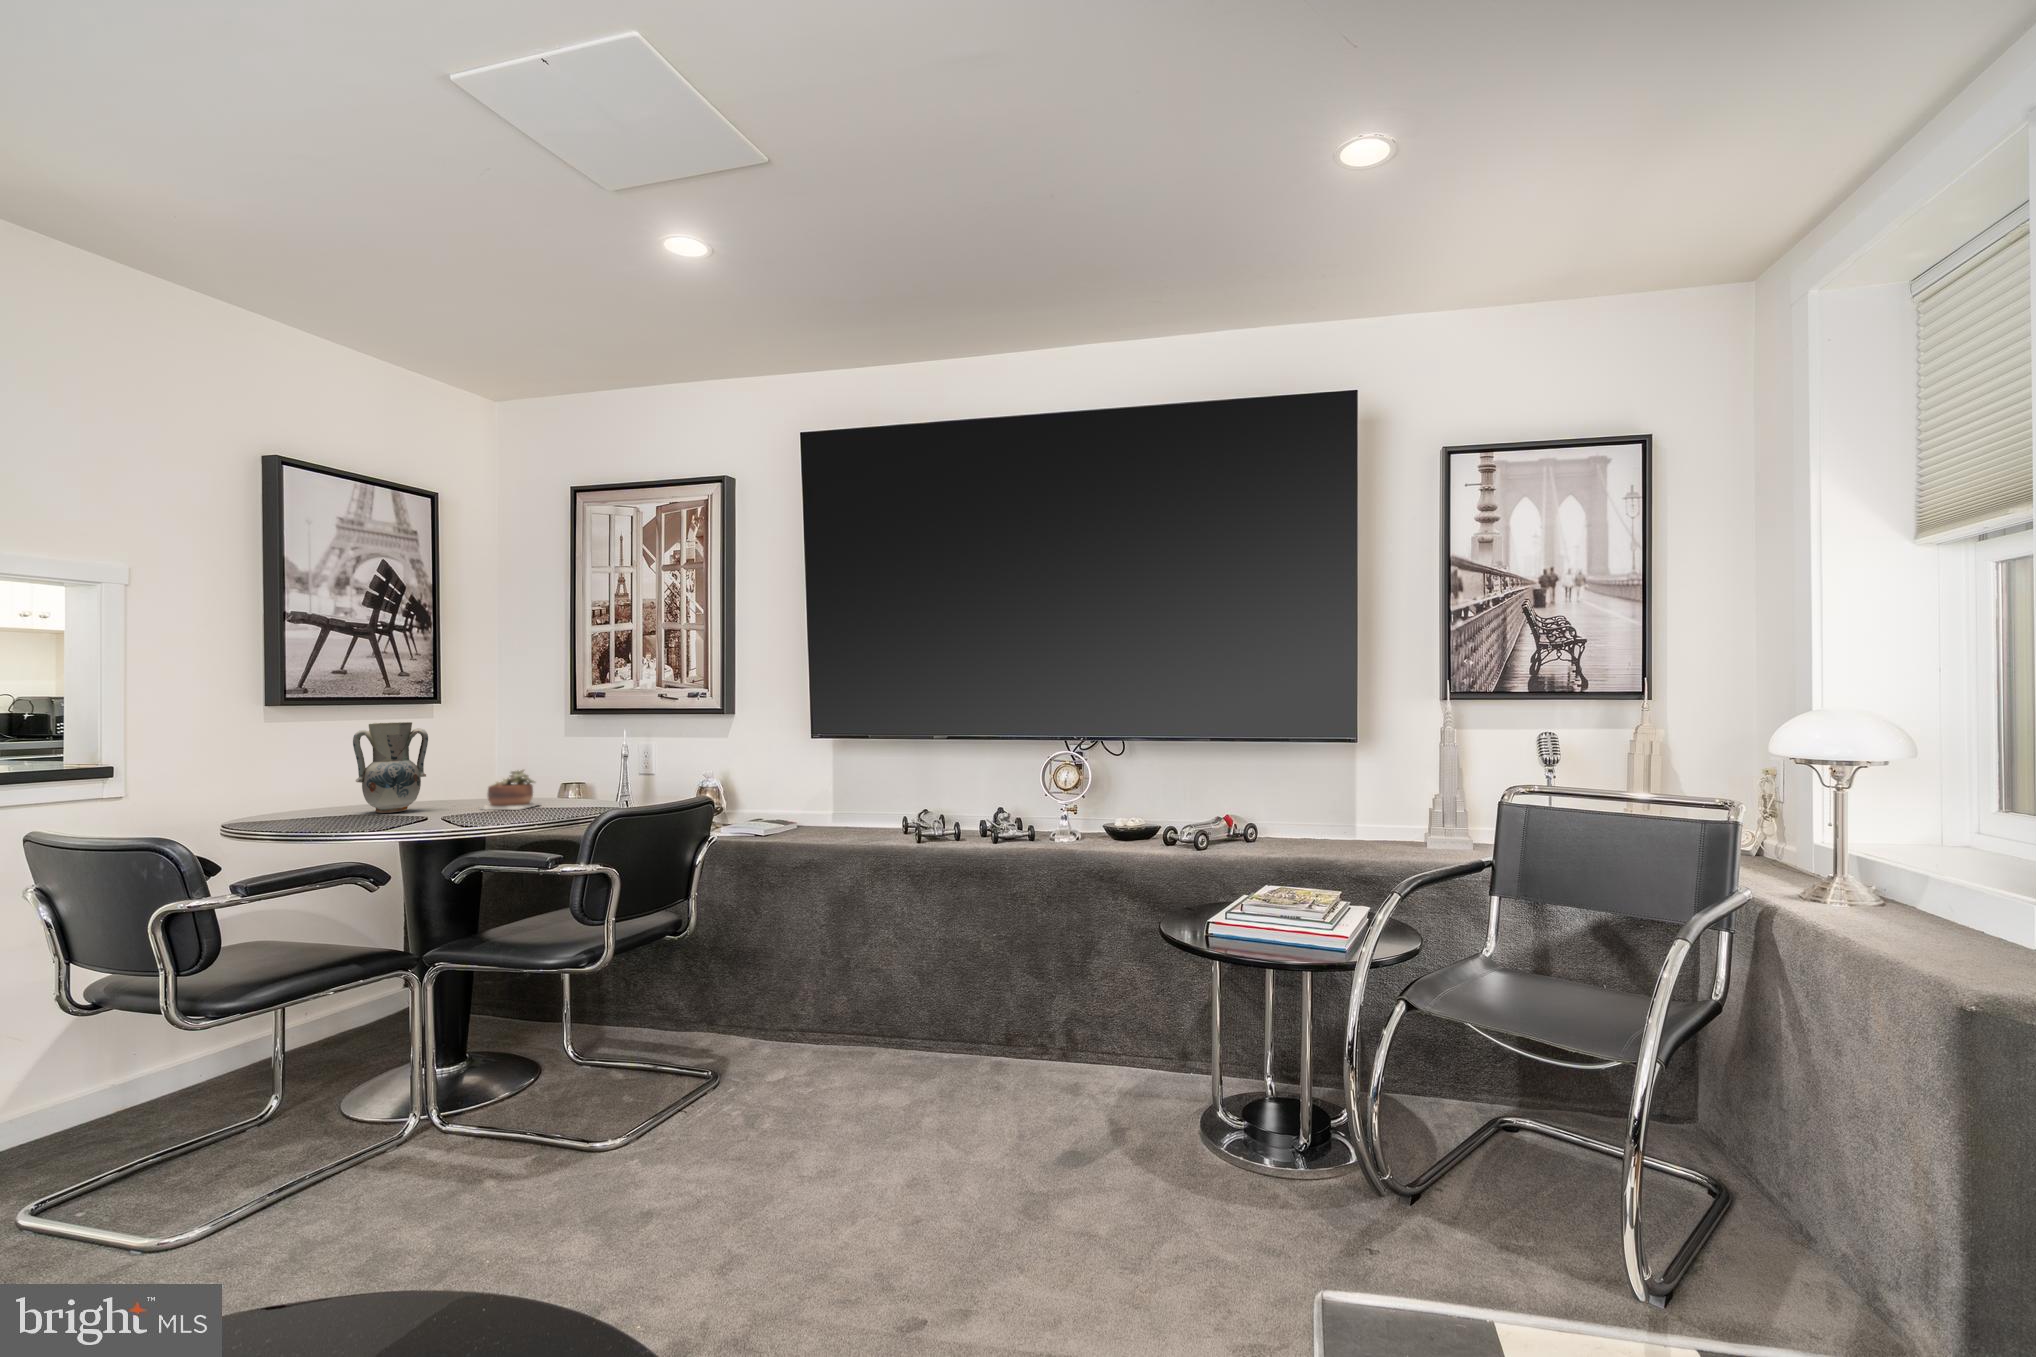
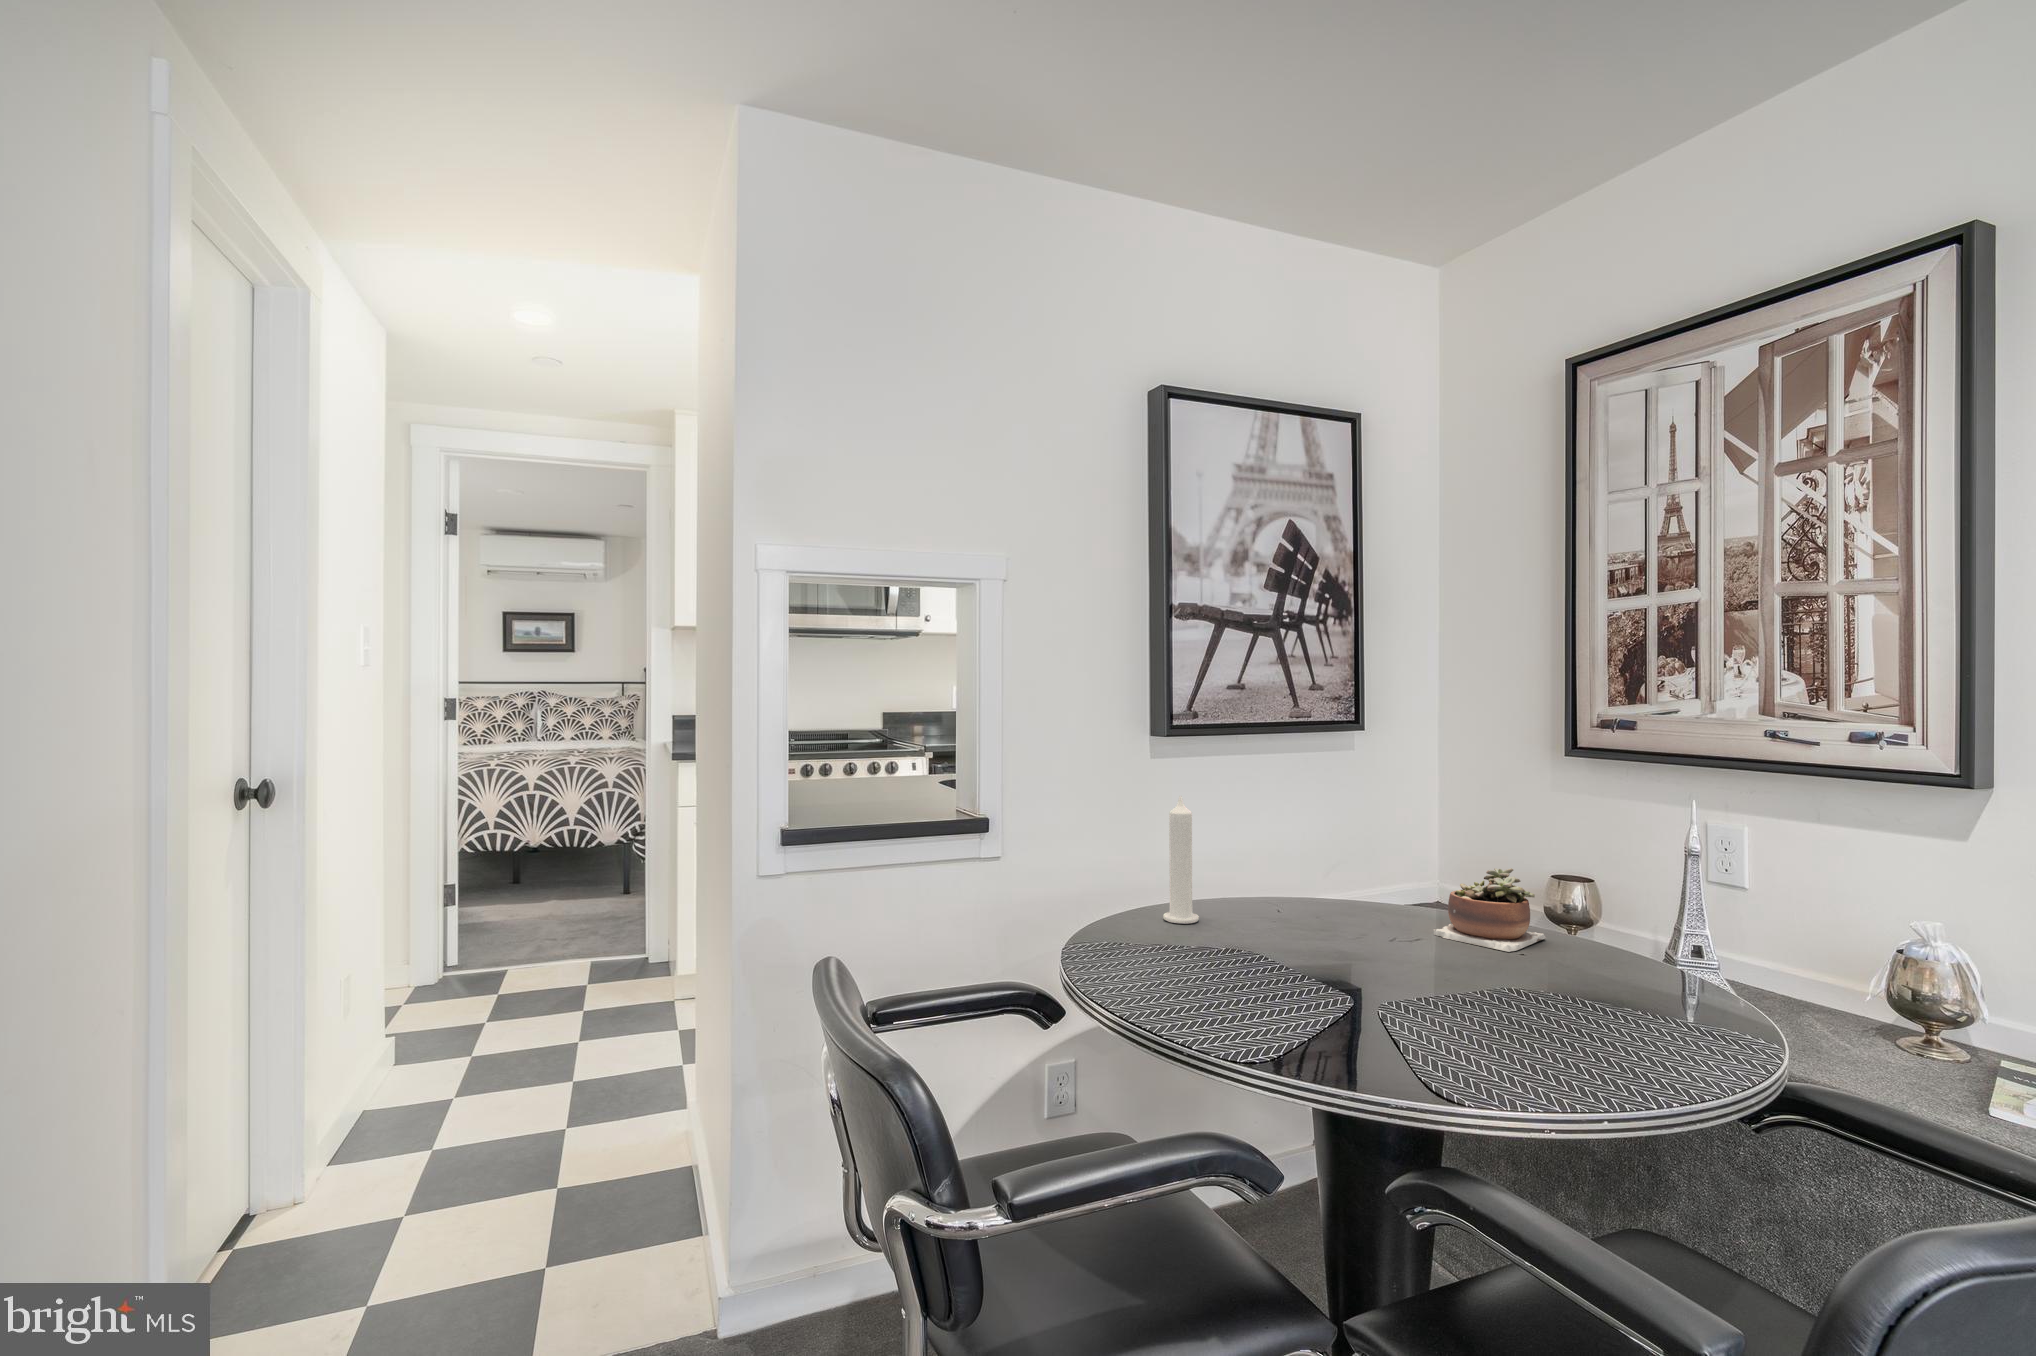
vase: present [353,722,428,813] -> none [1247,770,1352,919]
candle: none [288,739,317,822] -> present [1163,796,1199,924]

